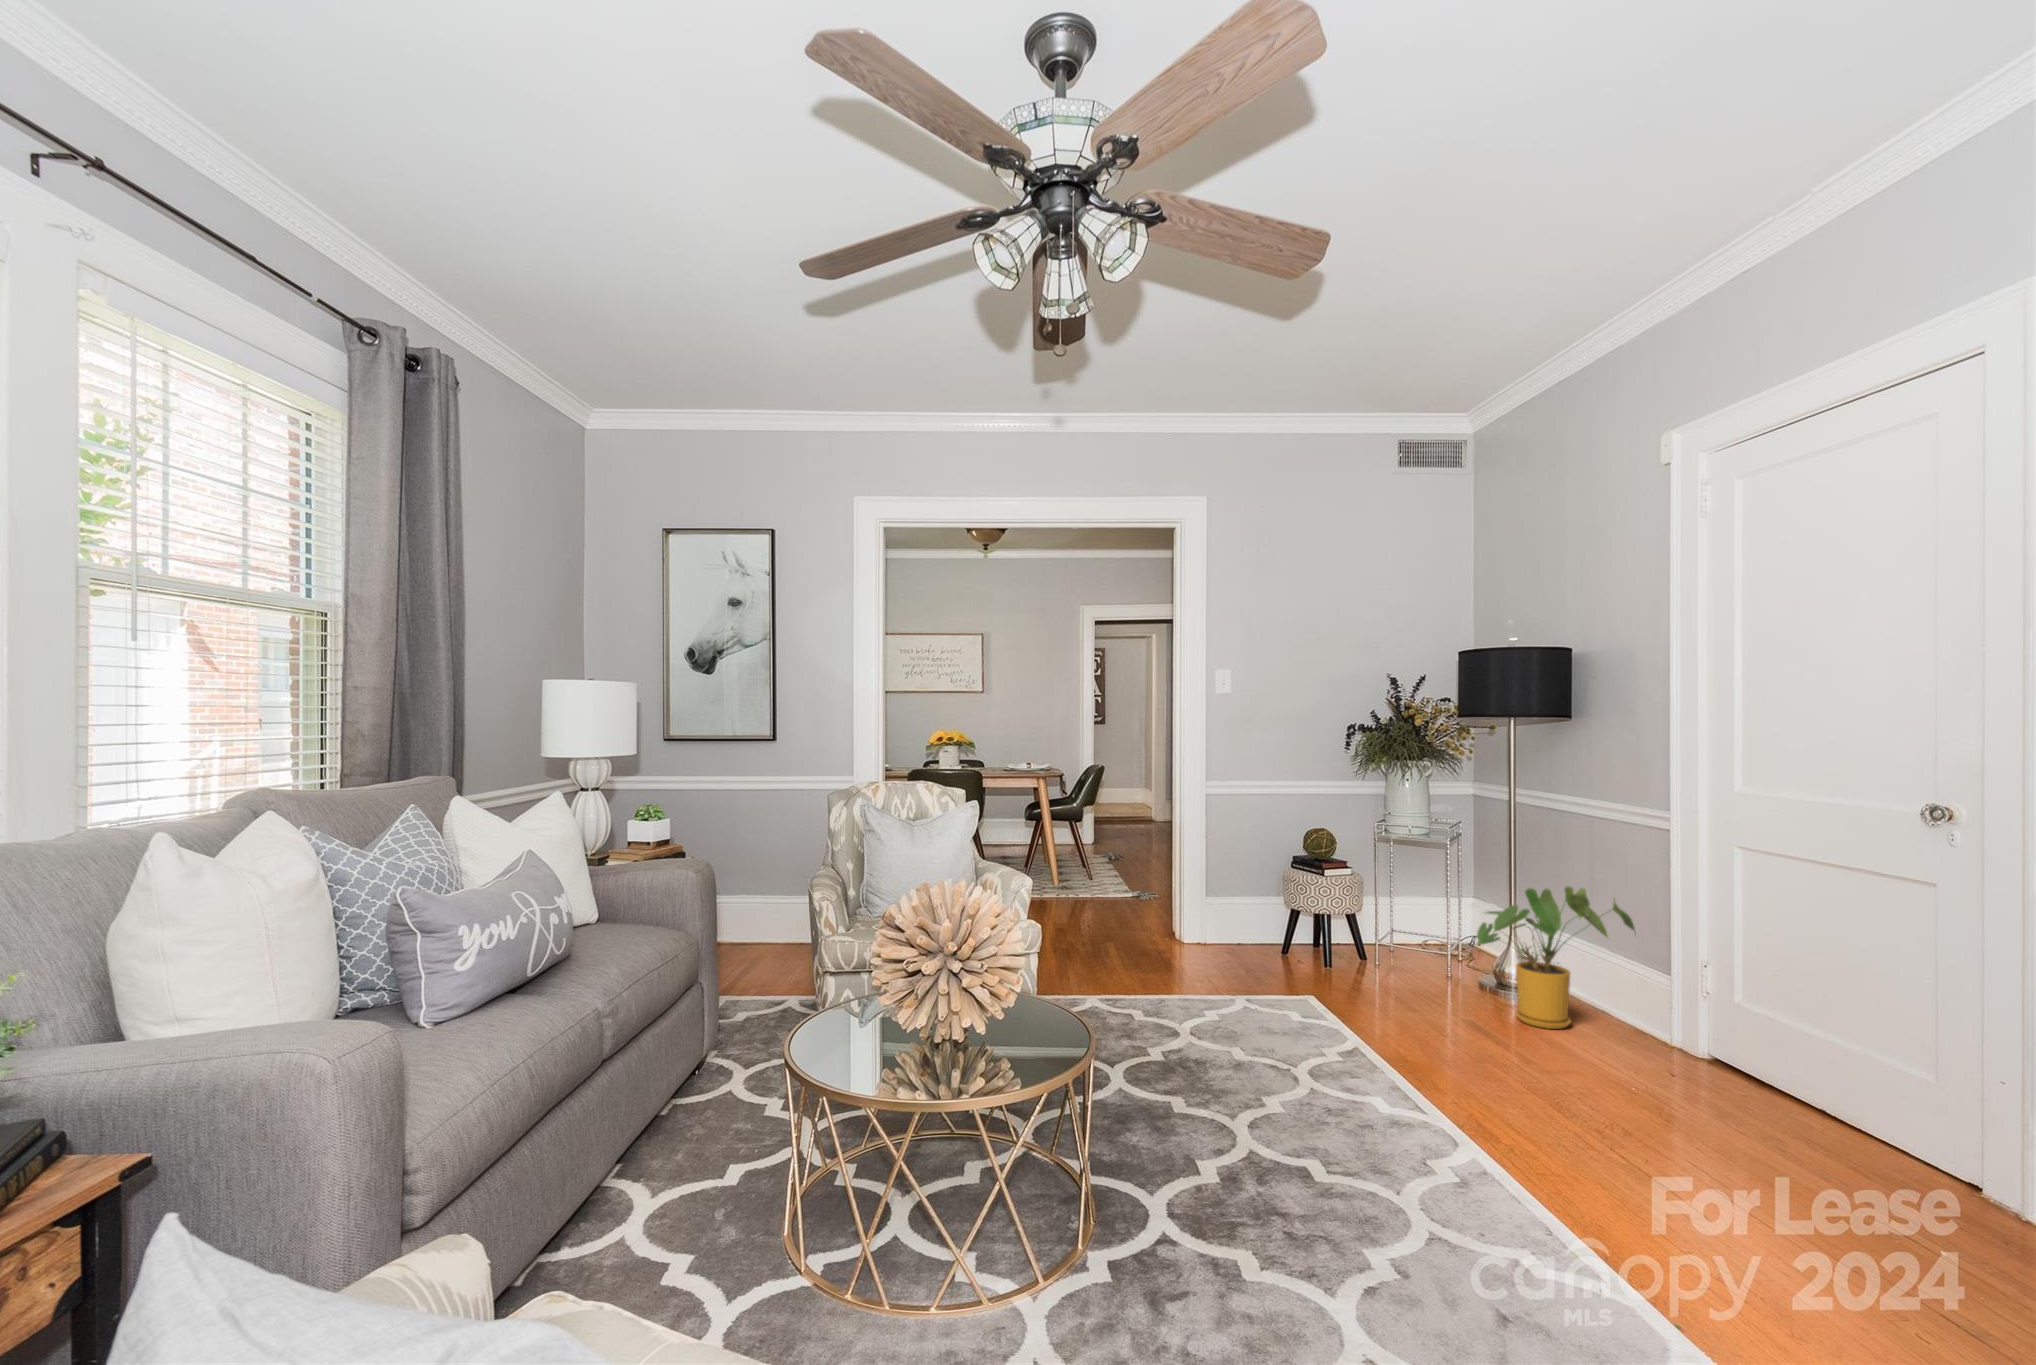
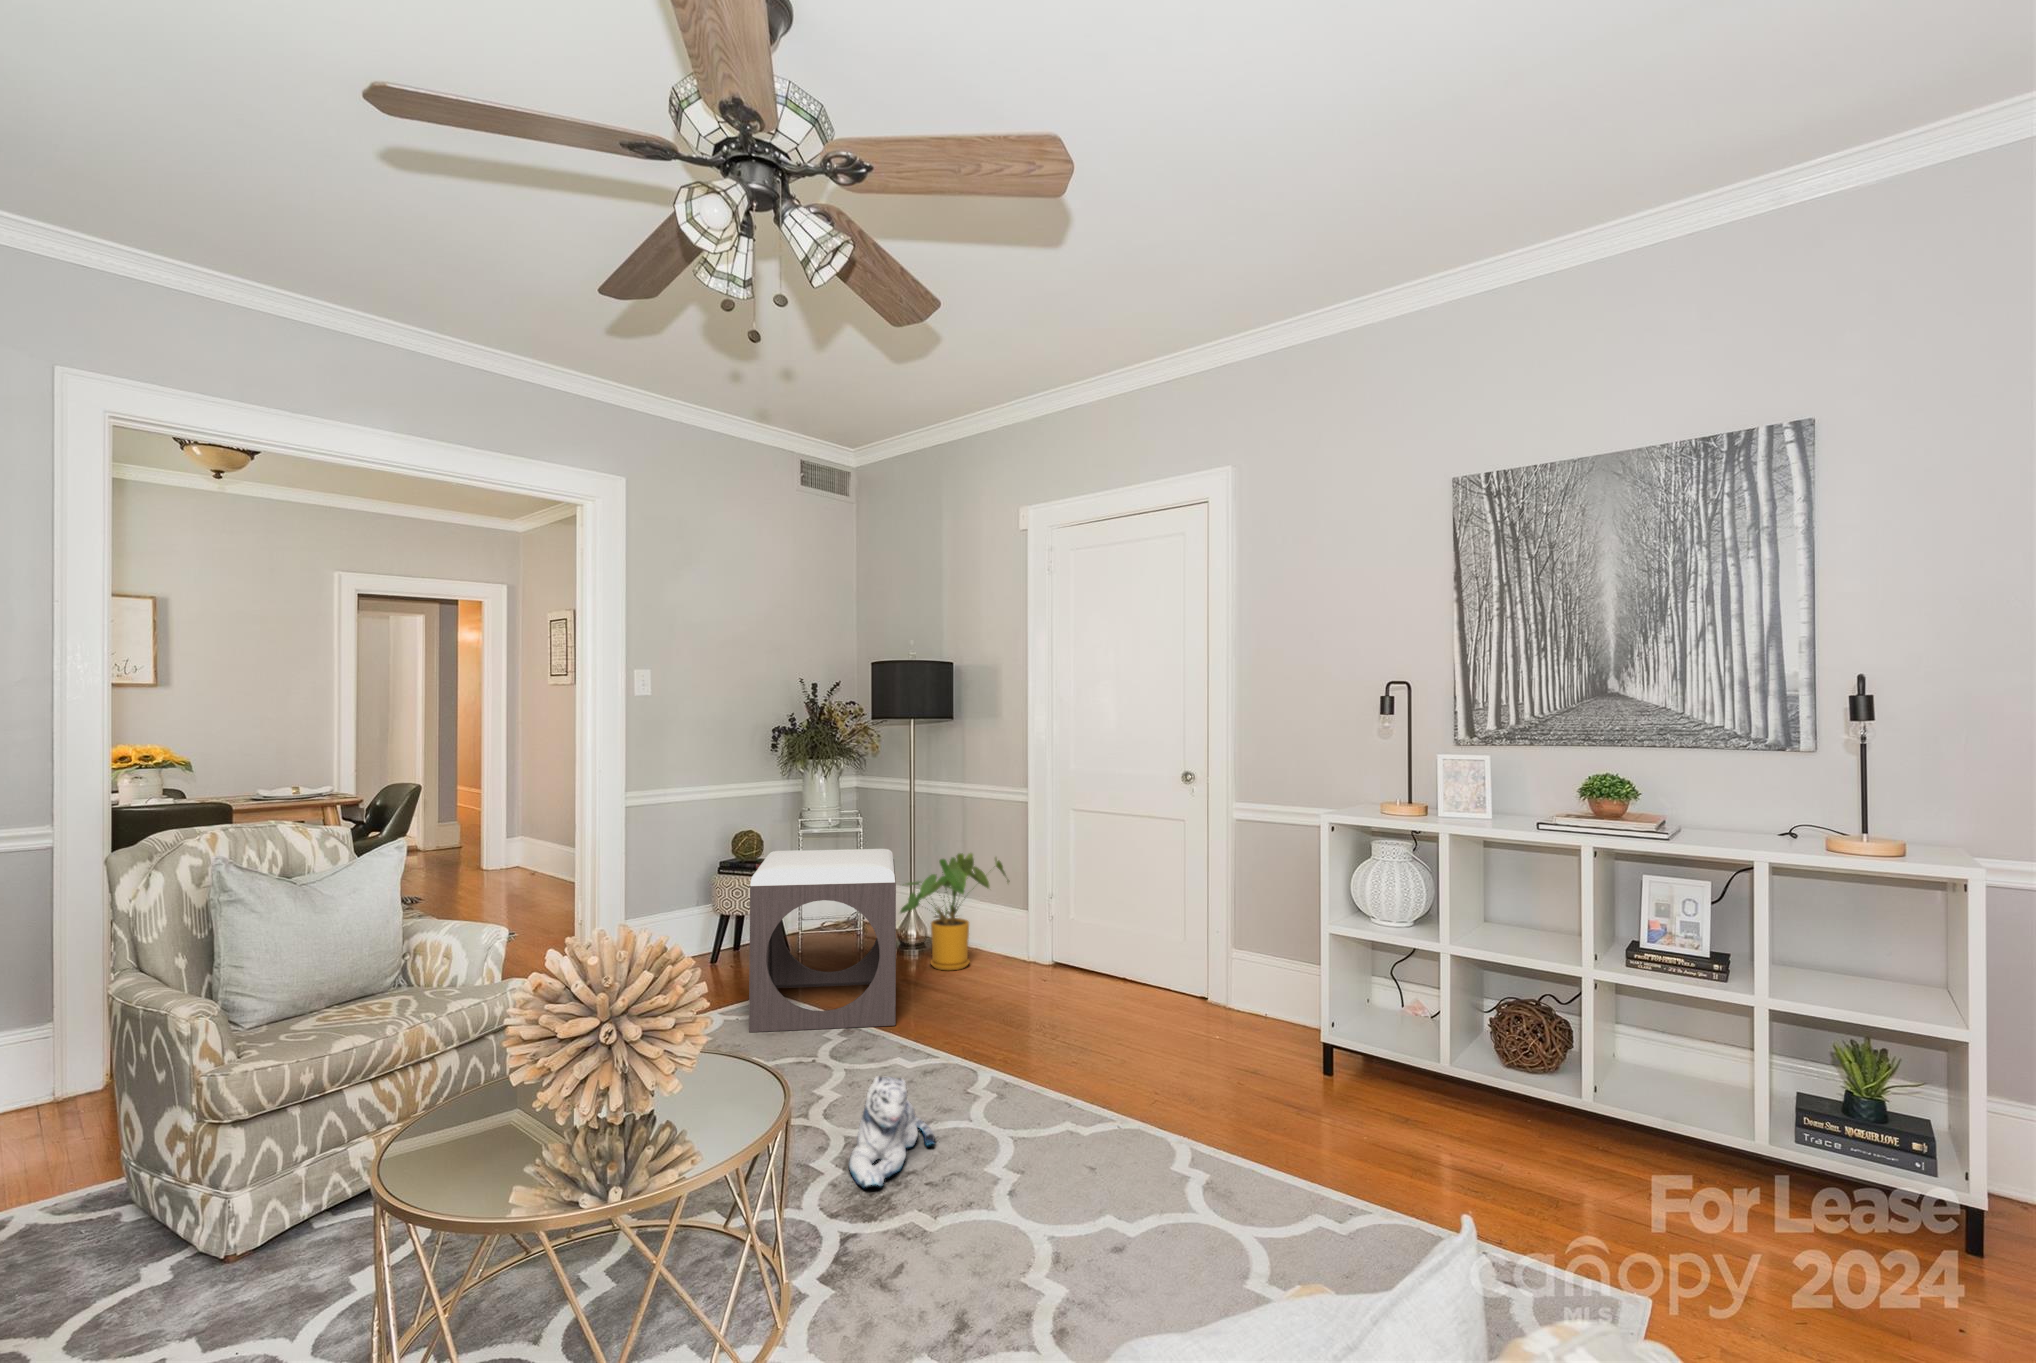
footstool: none [1255,851,1452,1066] -> present [749,849,896,1032]
plush toy: none [1217,1096,1342,1214] -> present [849,1077,935,1188]

